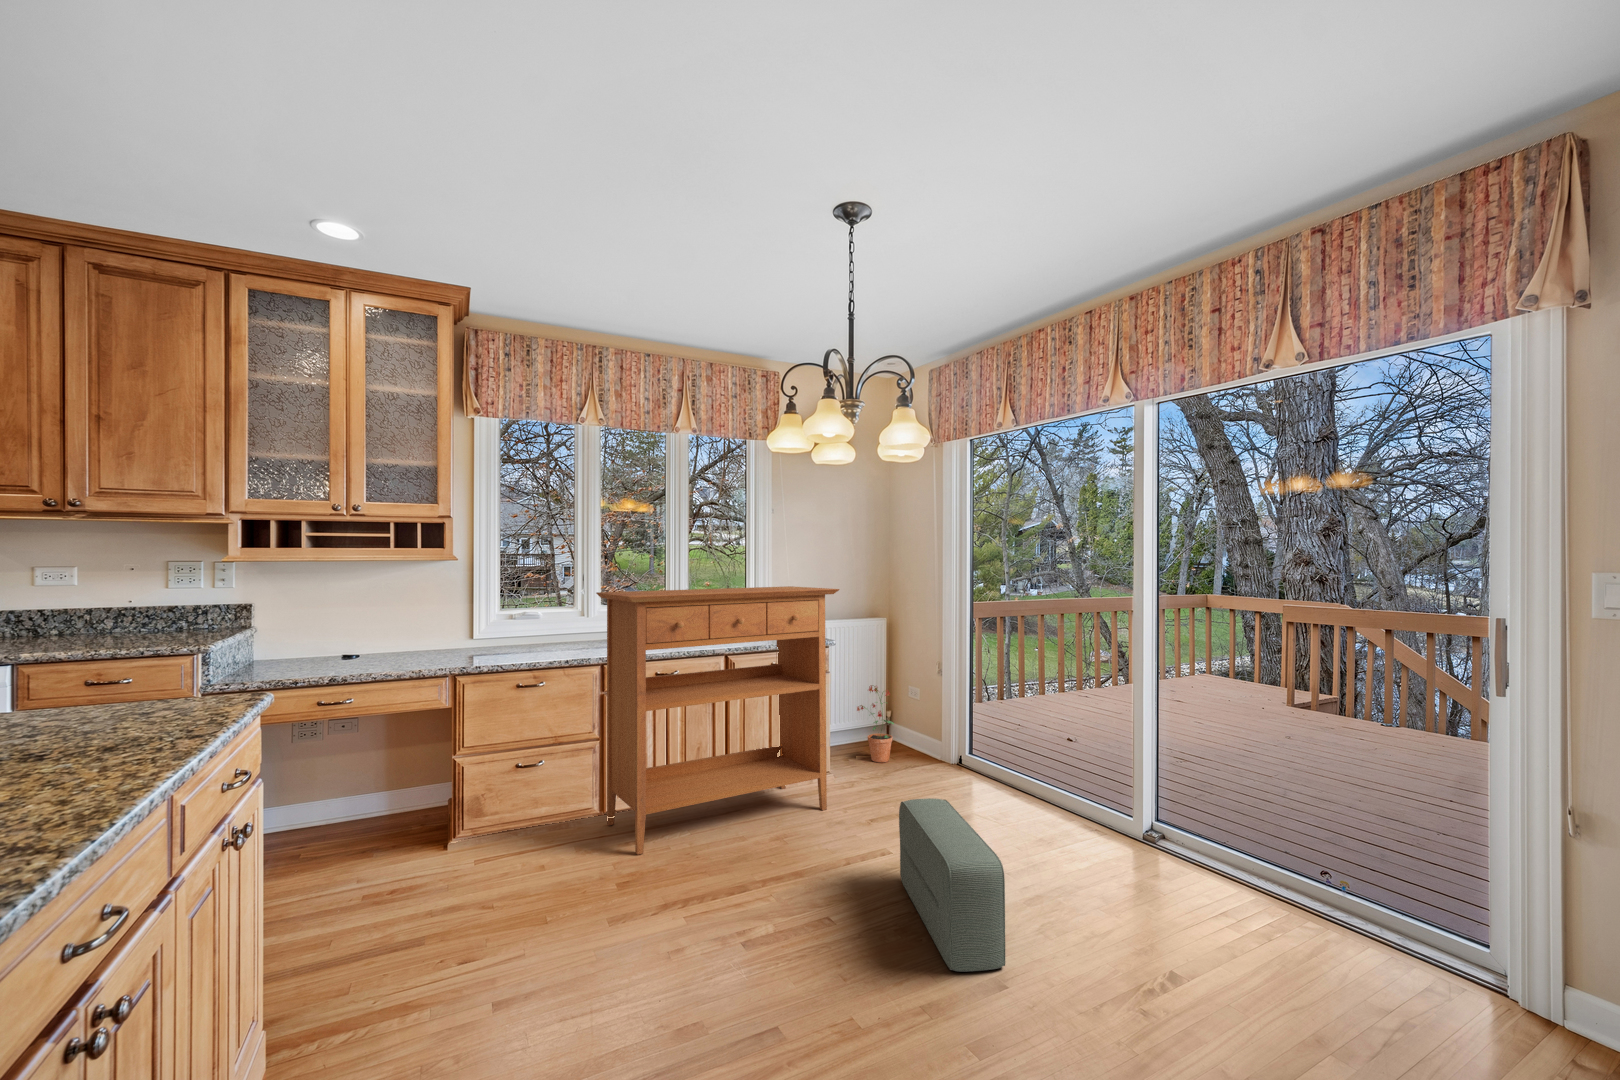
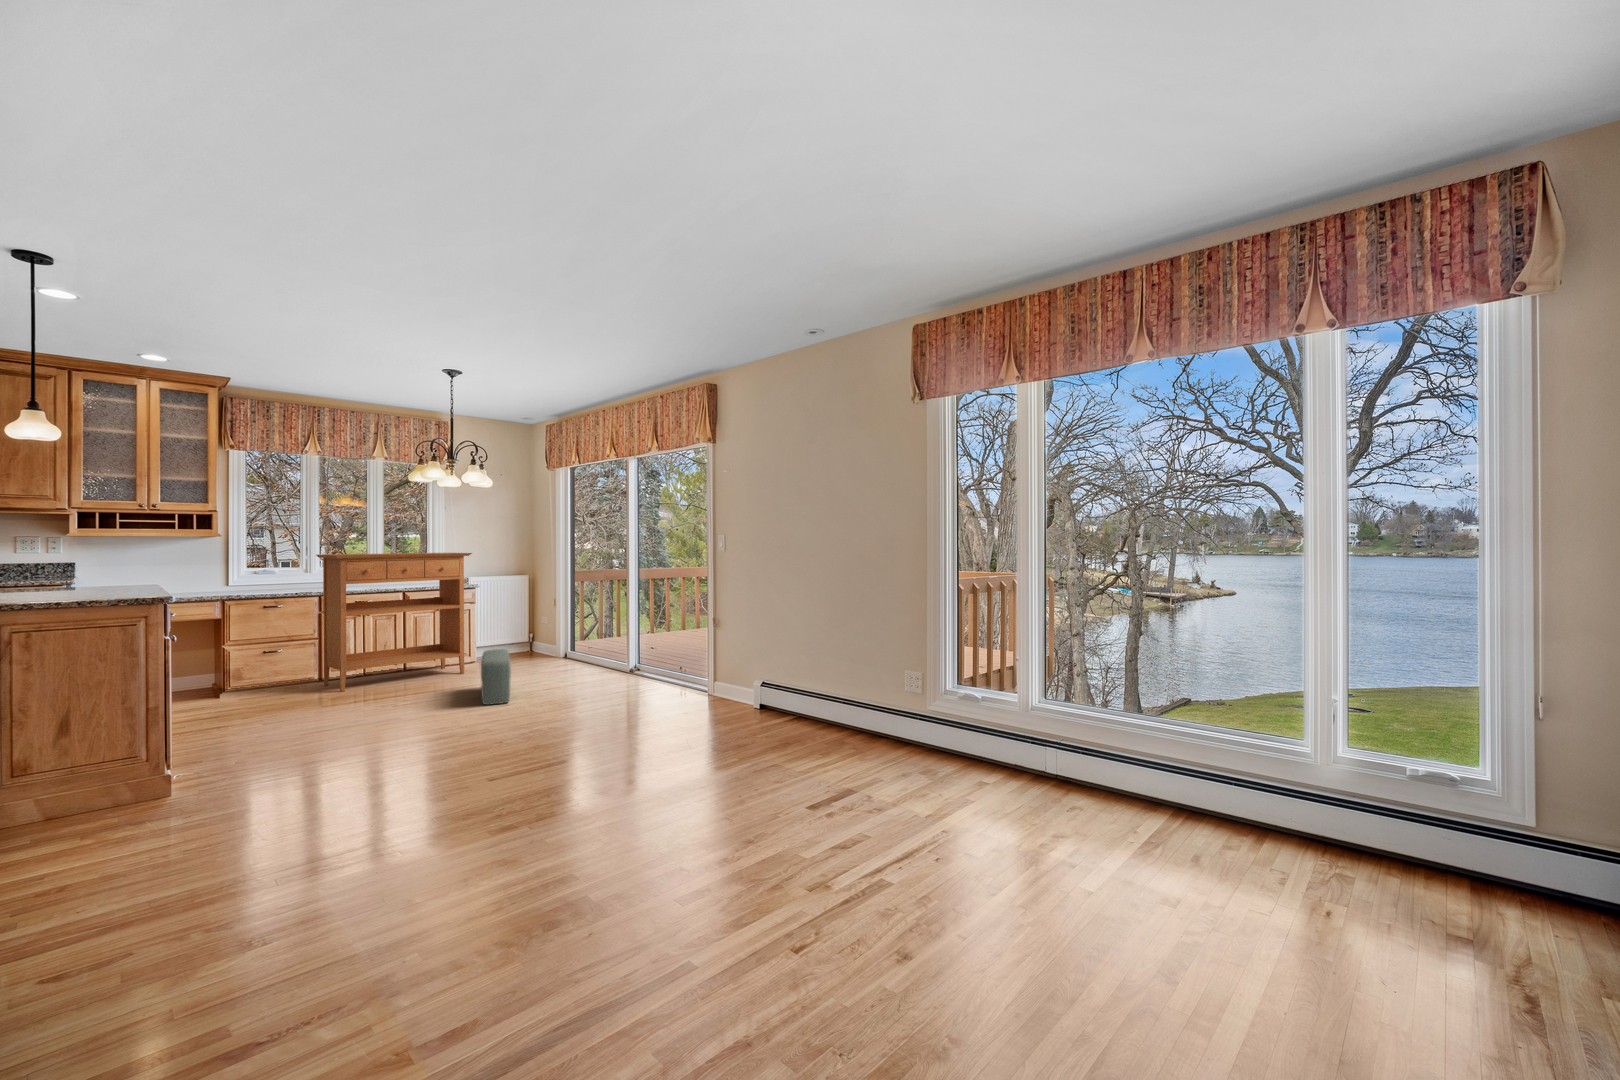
potted plant: present [857,685,894,763] -> none [500,613,524,657]

